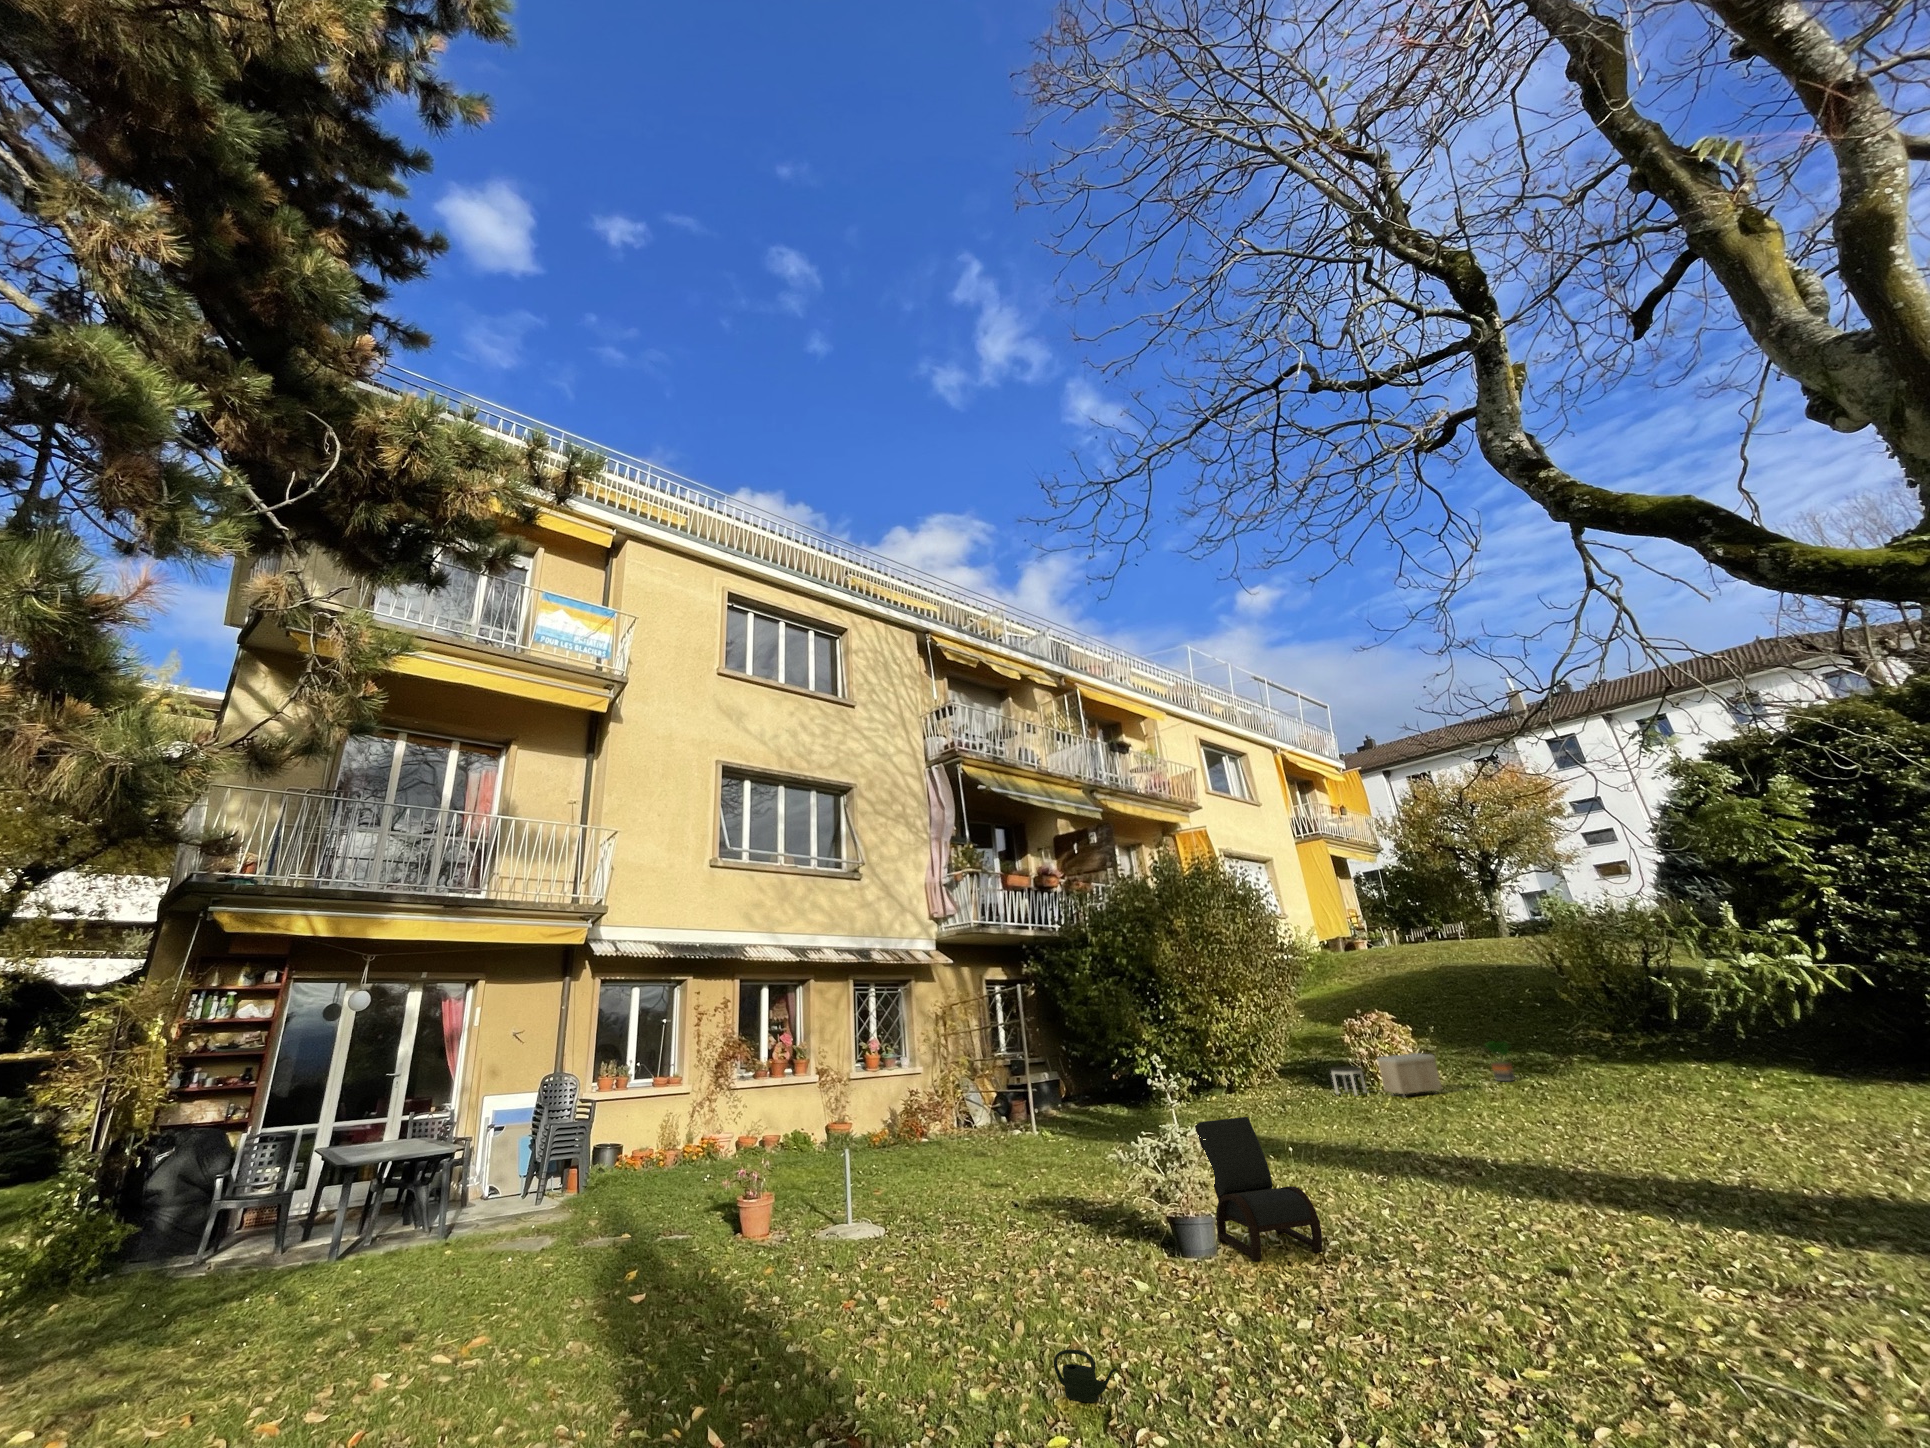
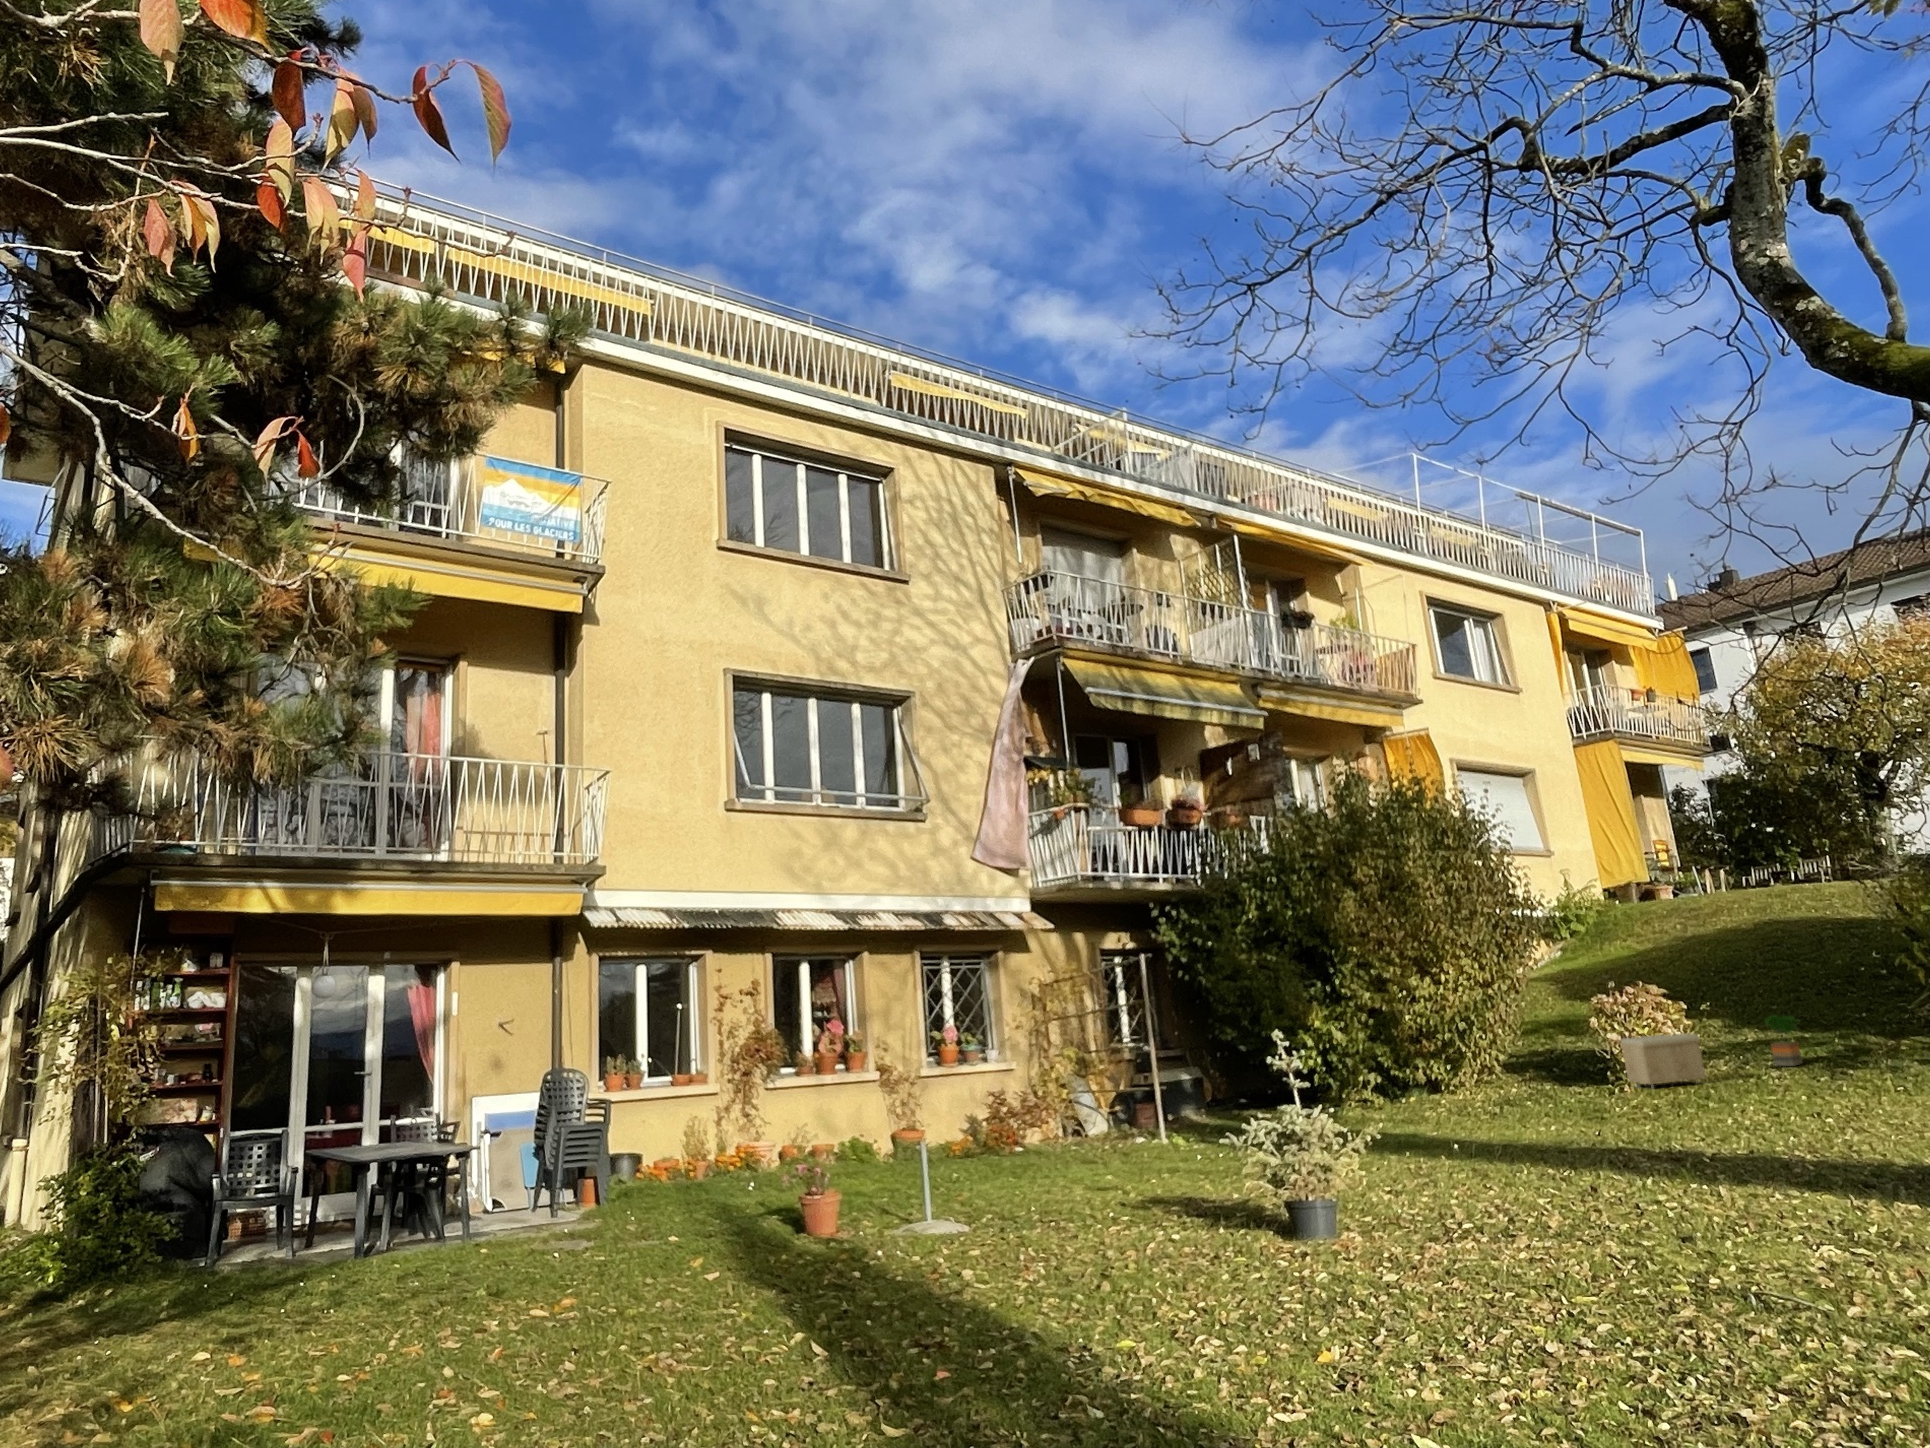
round table: present [1330,1066,1367,1095] -> none [1558,1052,1607,1088]
lounge chair: present [1195,1117,1322,1261] -> none [1322,1099,1457,1249]
watering can: present [1054,1349,1117,1403] -> none [1124,1309,1186,1354]

